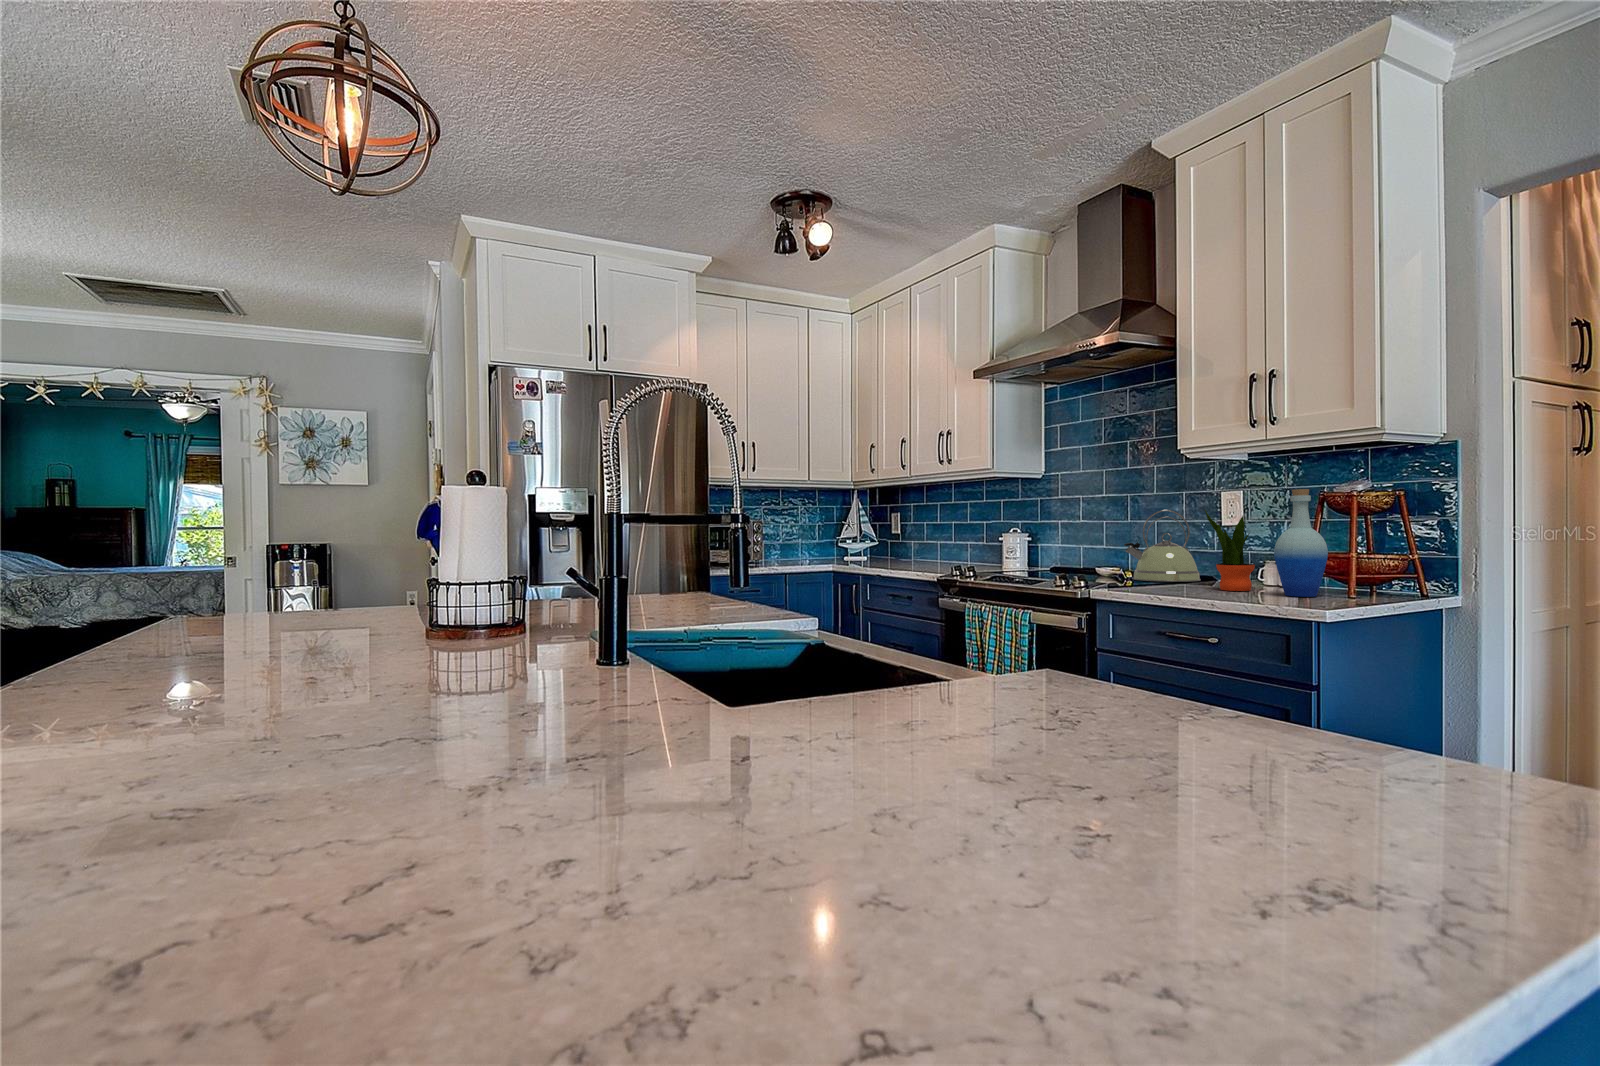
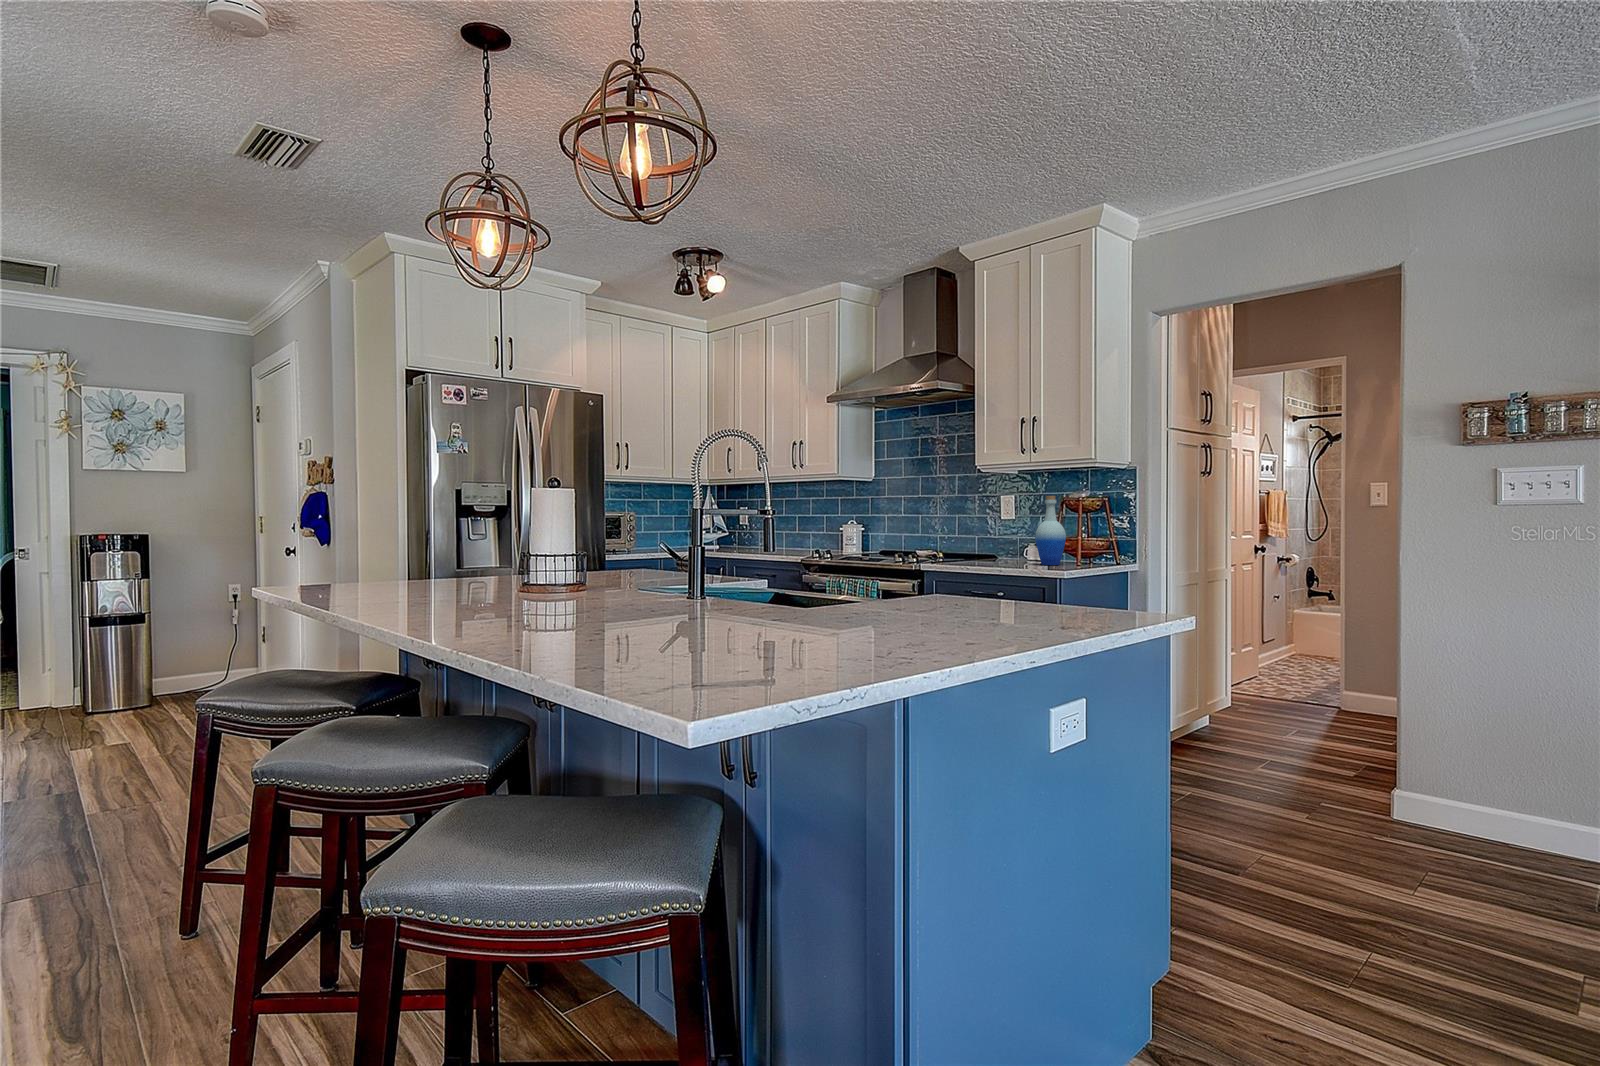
kettle: present [1124,510,1201,582] -> none [939,508,990,559]
potted plant: present [1205,510,1255,591] -> none [993,508,1024,563]

